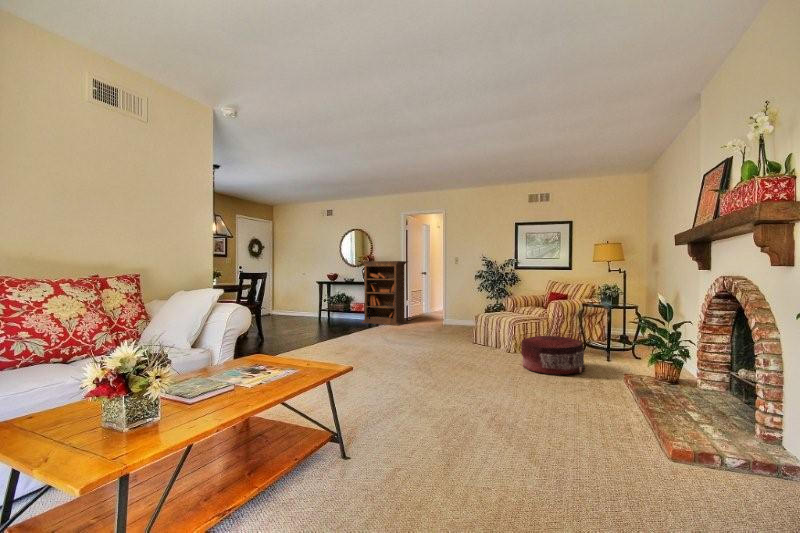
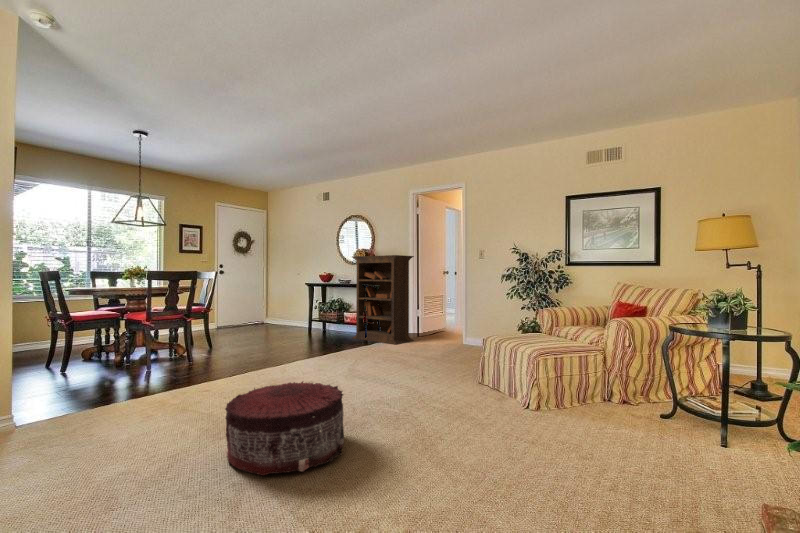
pouf: present [521,335,585,375] -> present [225,381,344,476]

